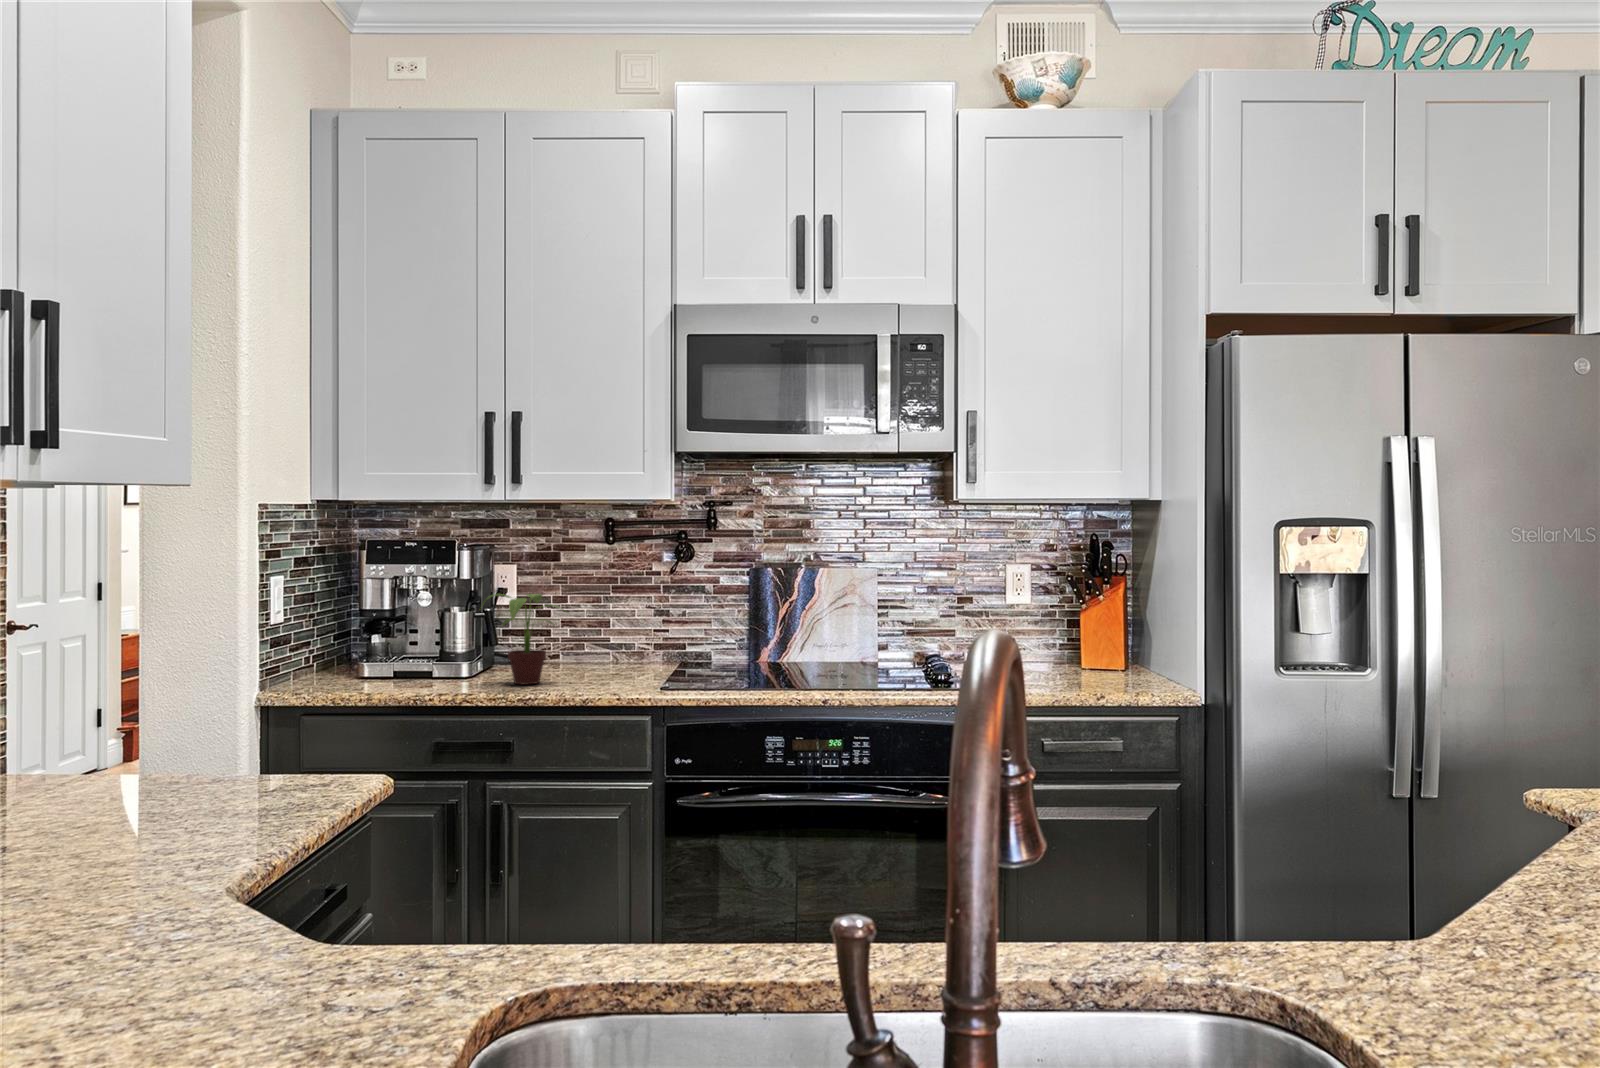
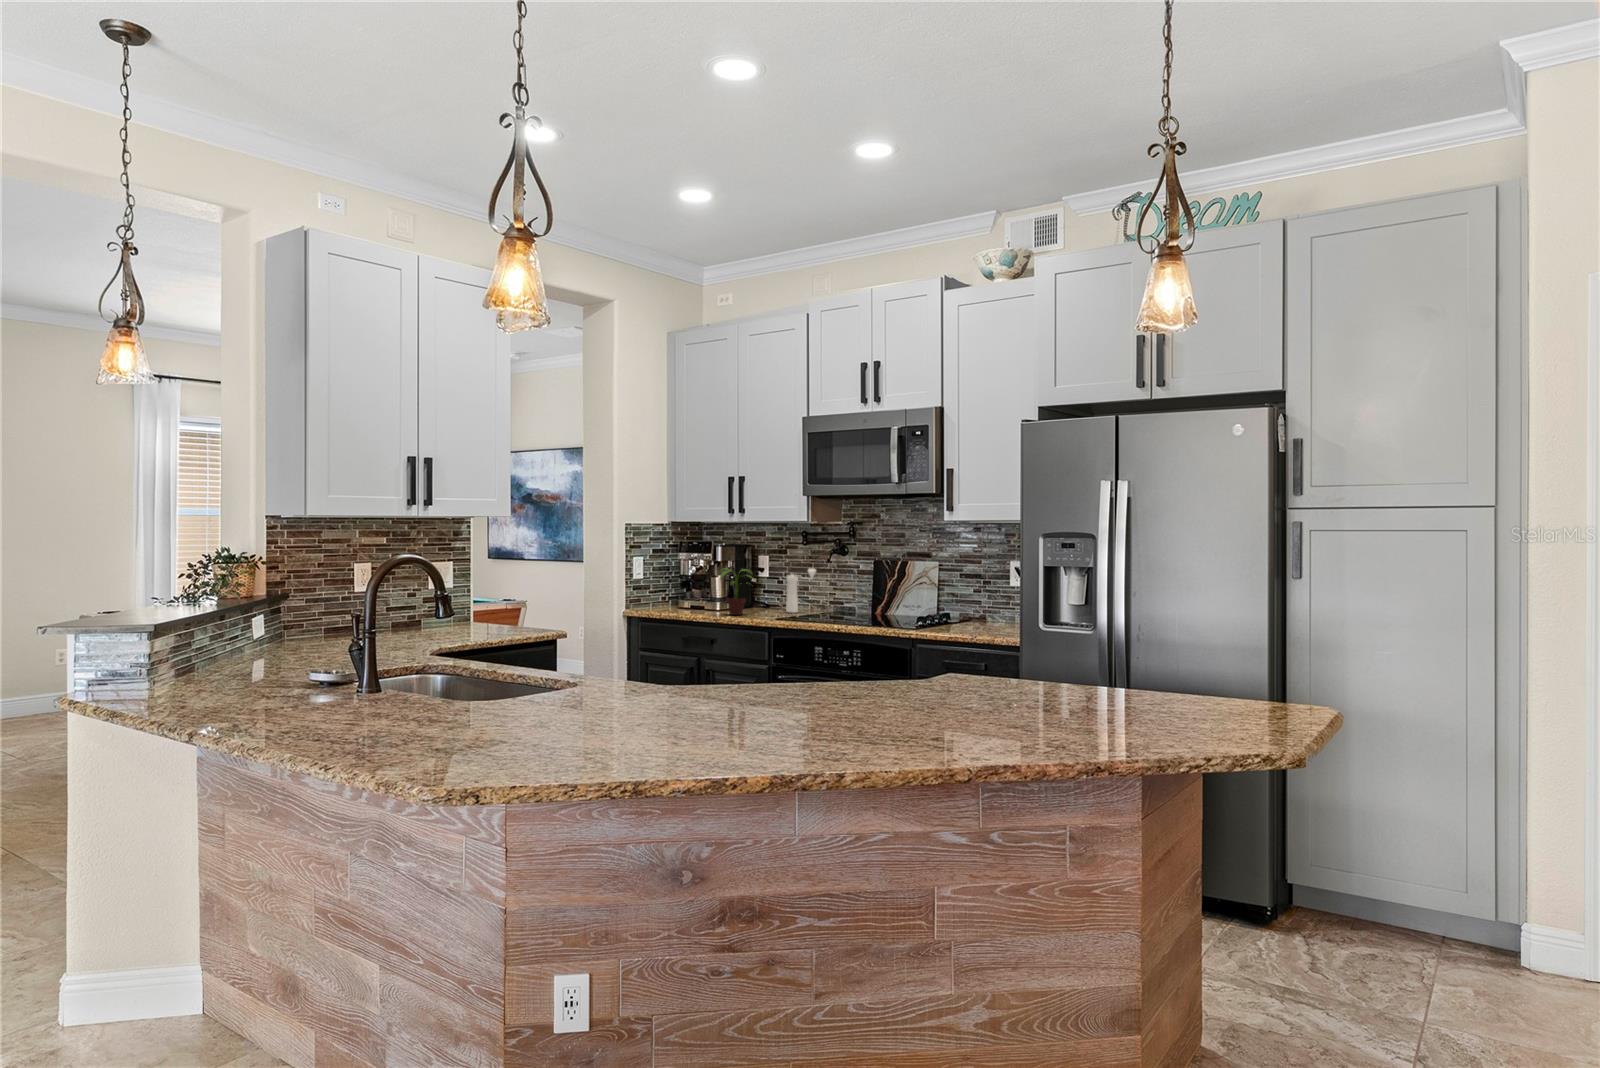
pepper mill: none [592,587,634,669] -> present [786,569,816,613]

